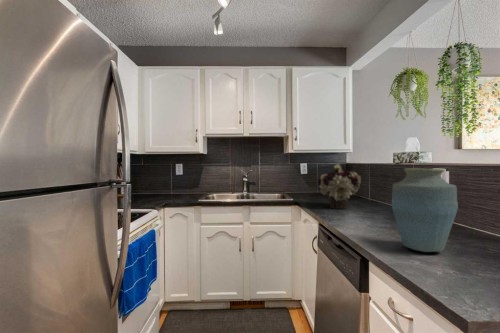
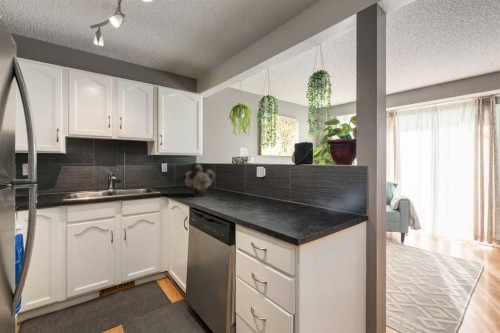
vase: present [392,169,458,252] -> none [247,166,281,215]

